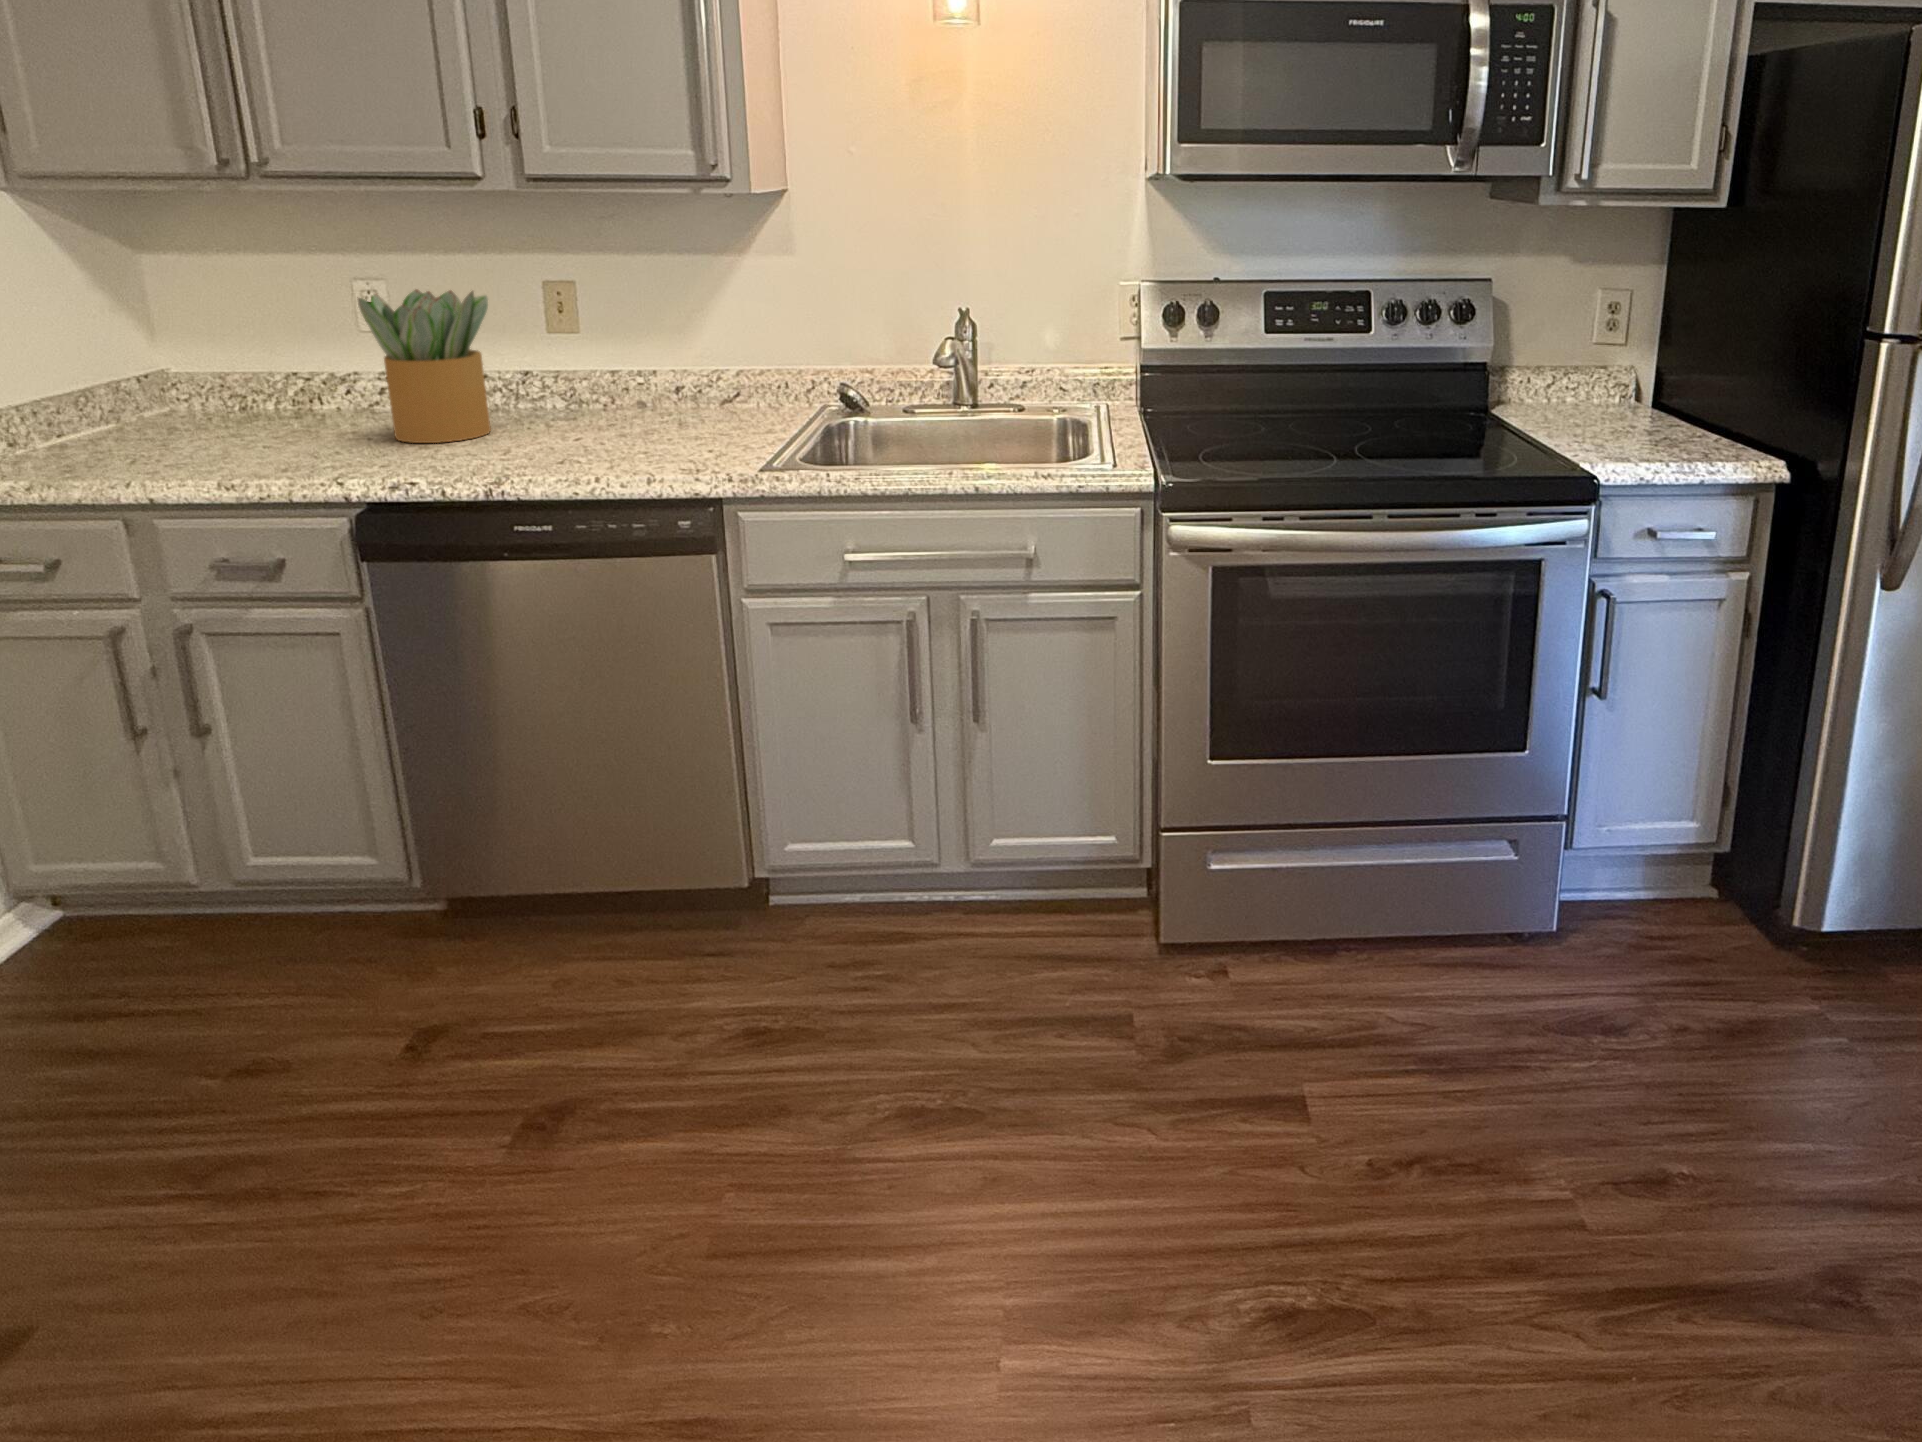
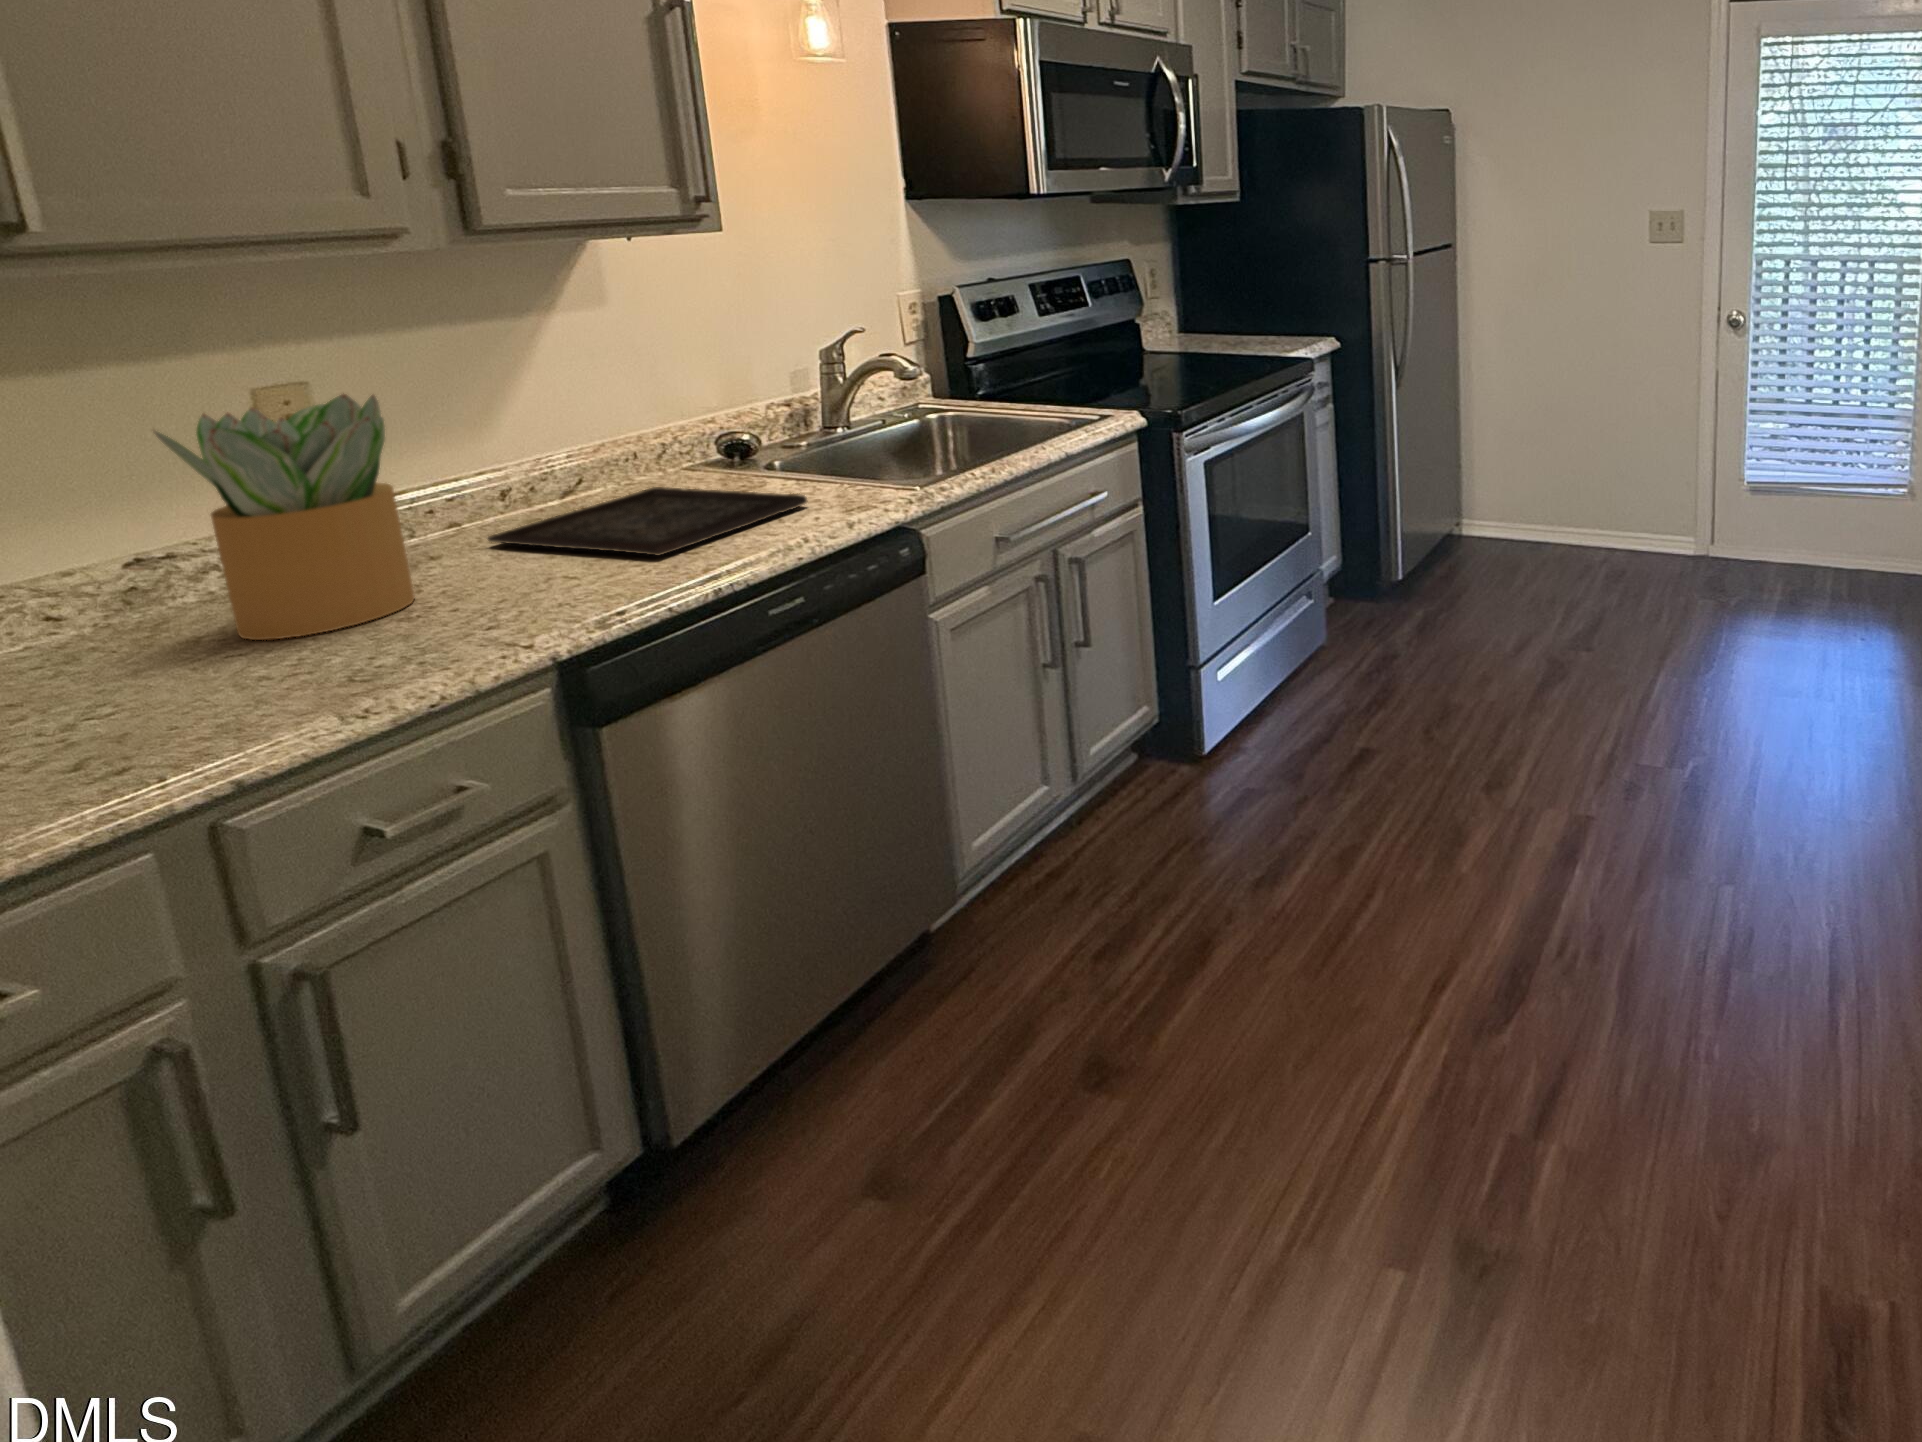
tray: none [536,412,744,458] -> present [488,487,807,555]

